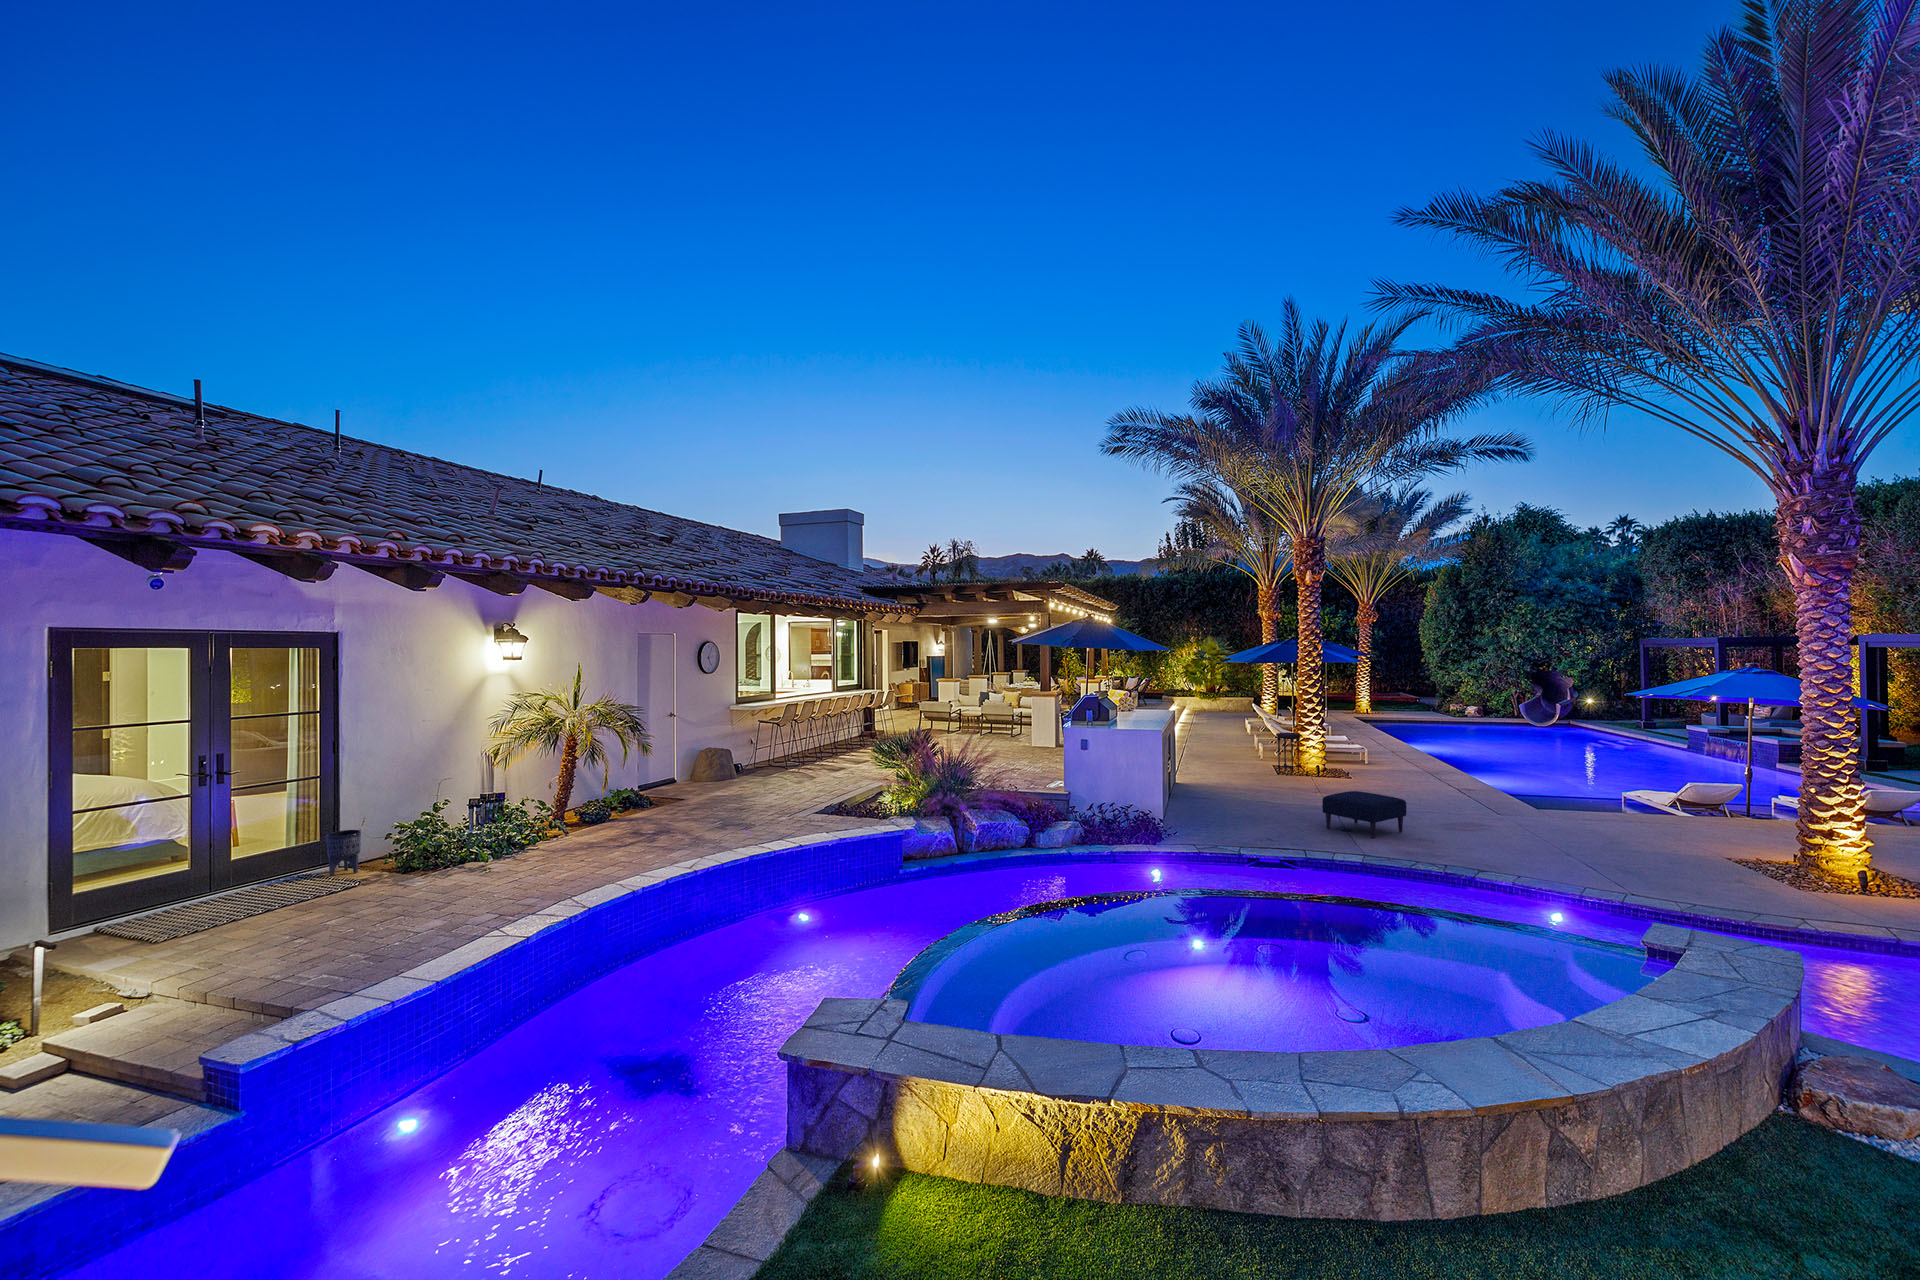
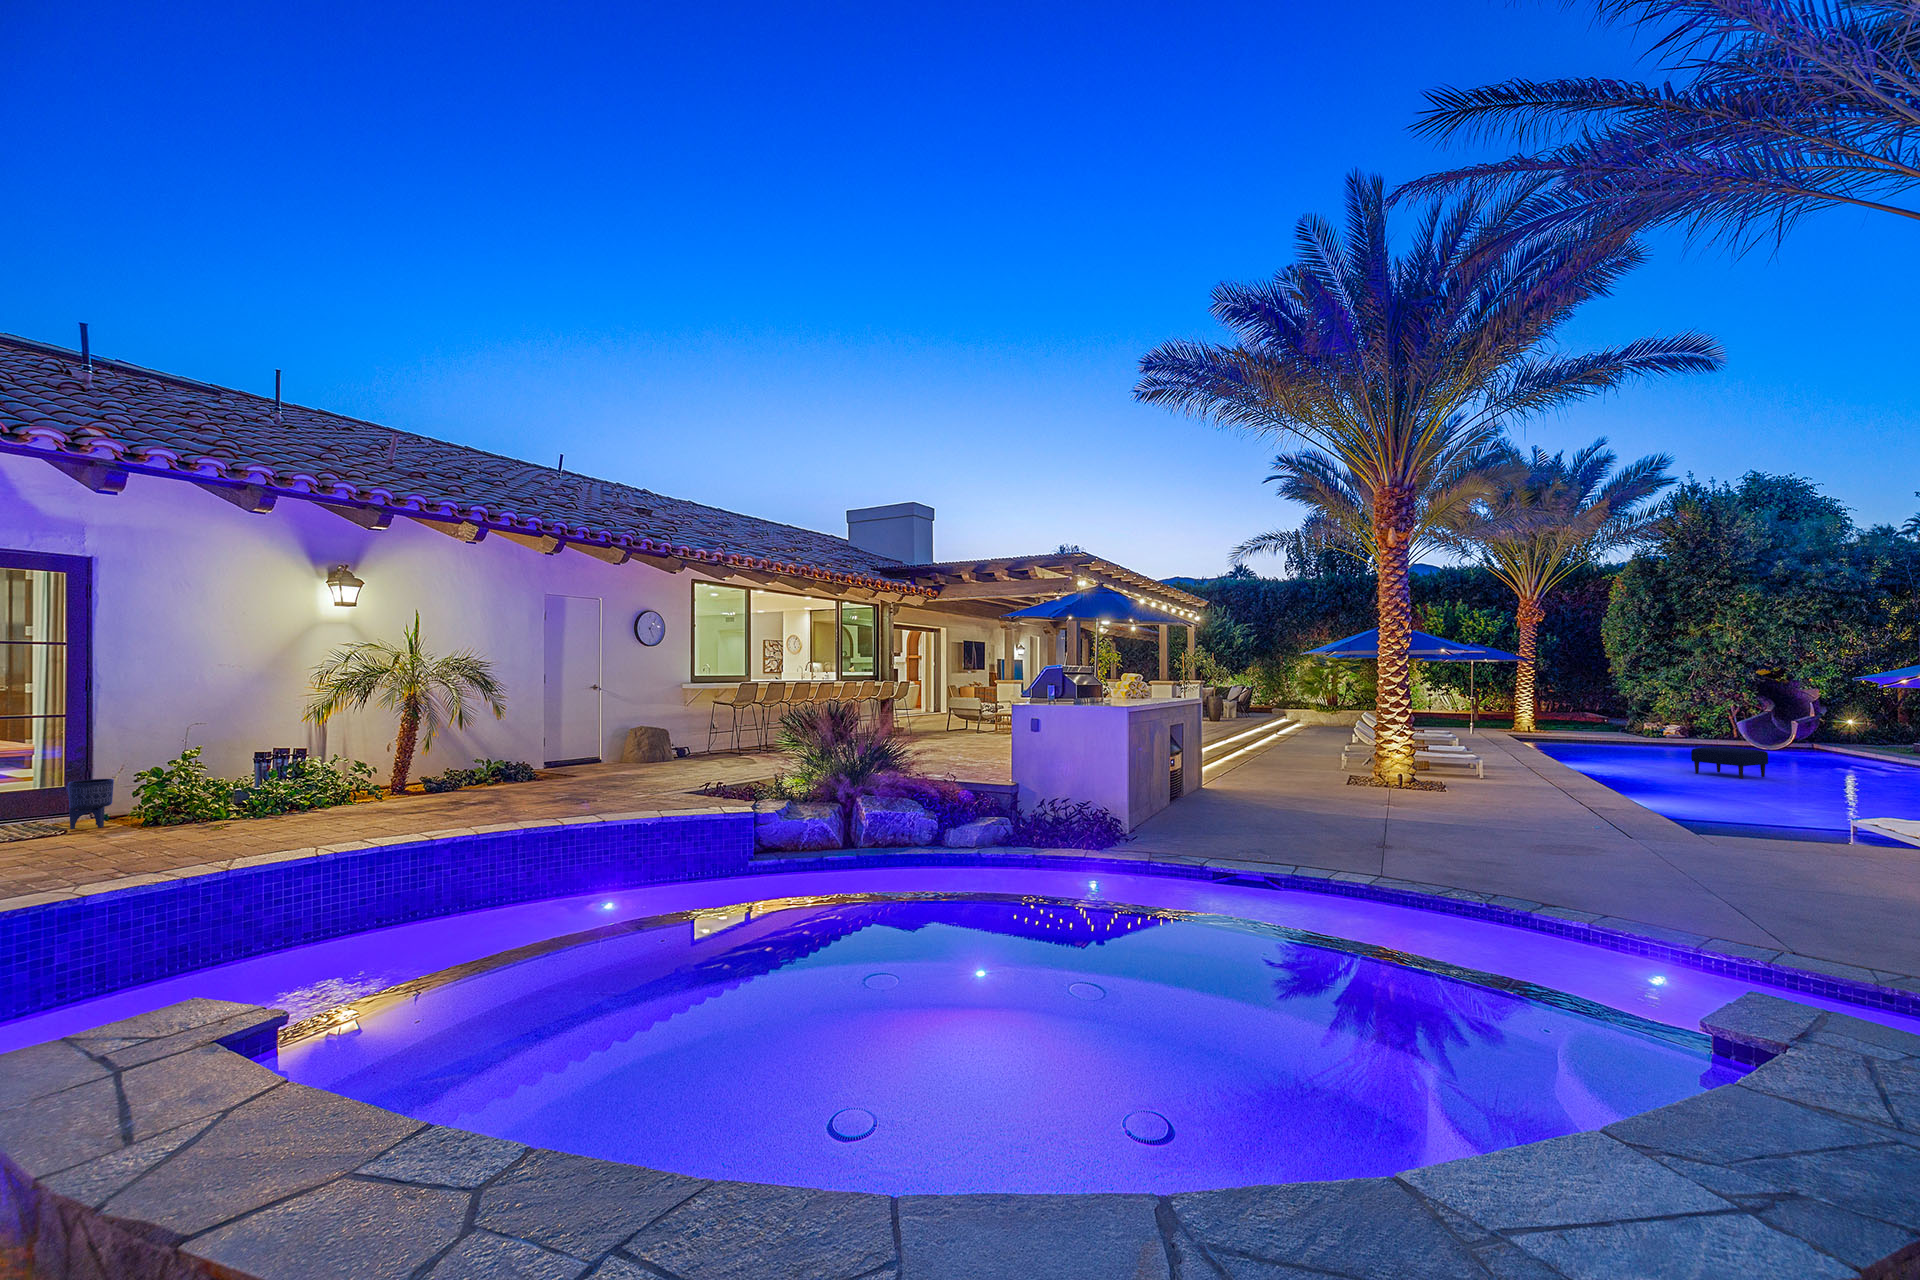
side table: present [1276,733,1301,775] -> none [1344,732,1378,787]
ottoman: present [1322,791,1406,839] -> present [1691,747,1768,779]

